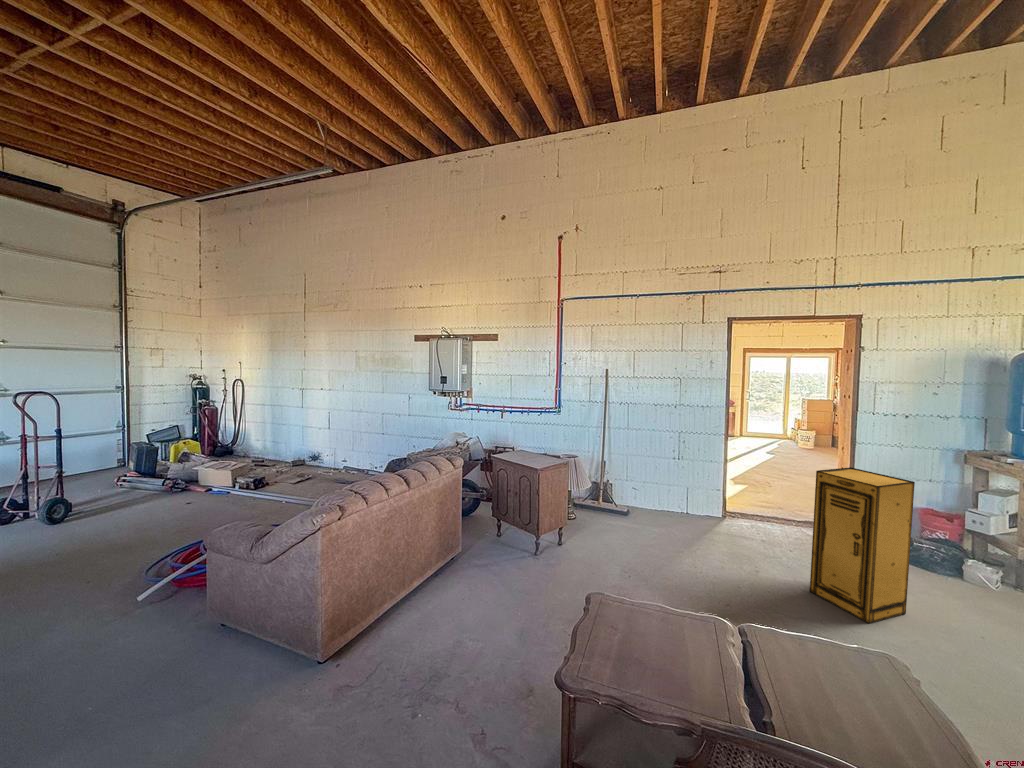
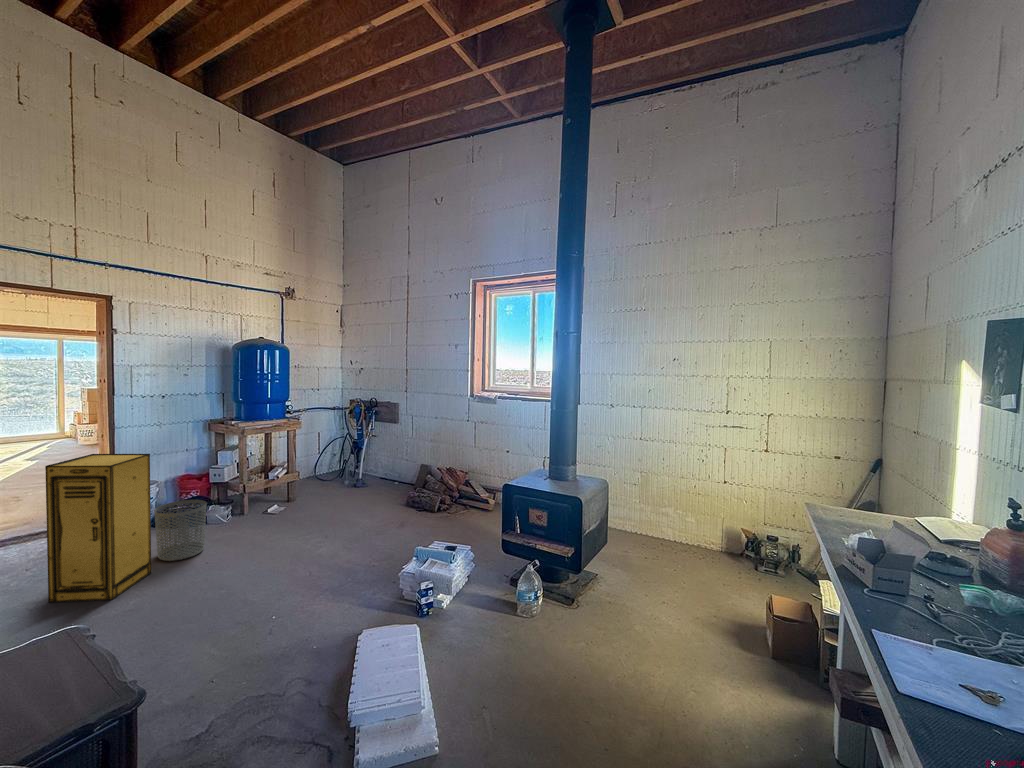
waste bin: none [908,541,981,620] -> present [154,500,206,561]

